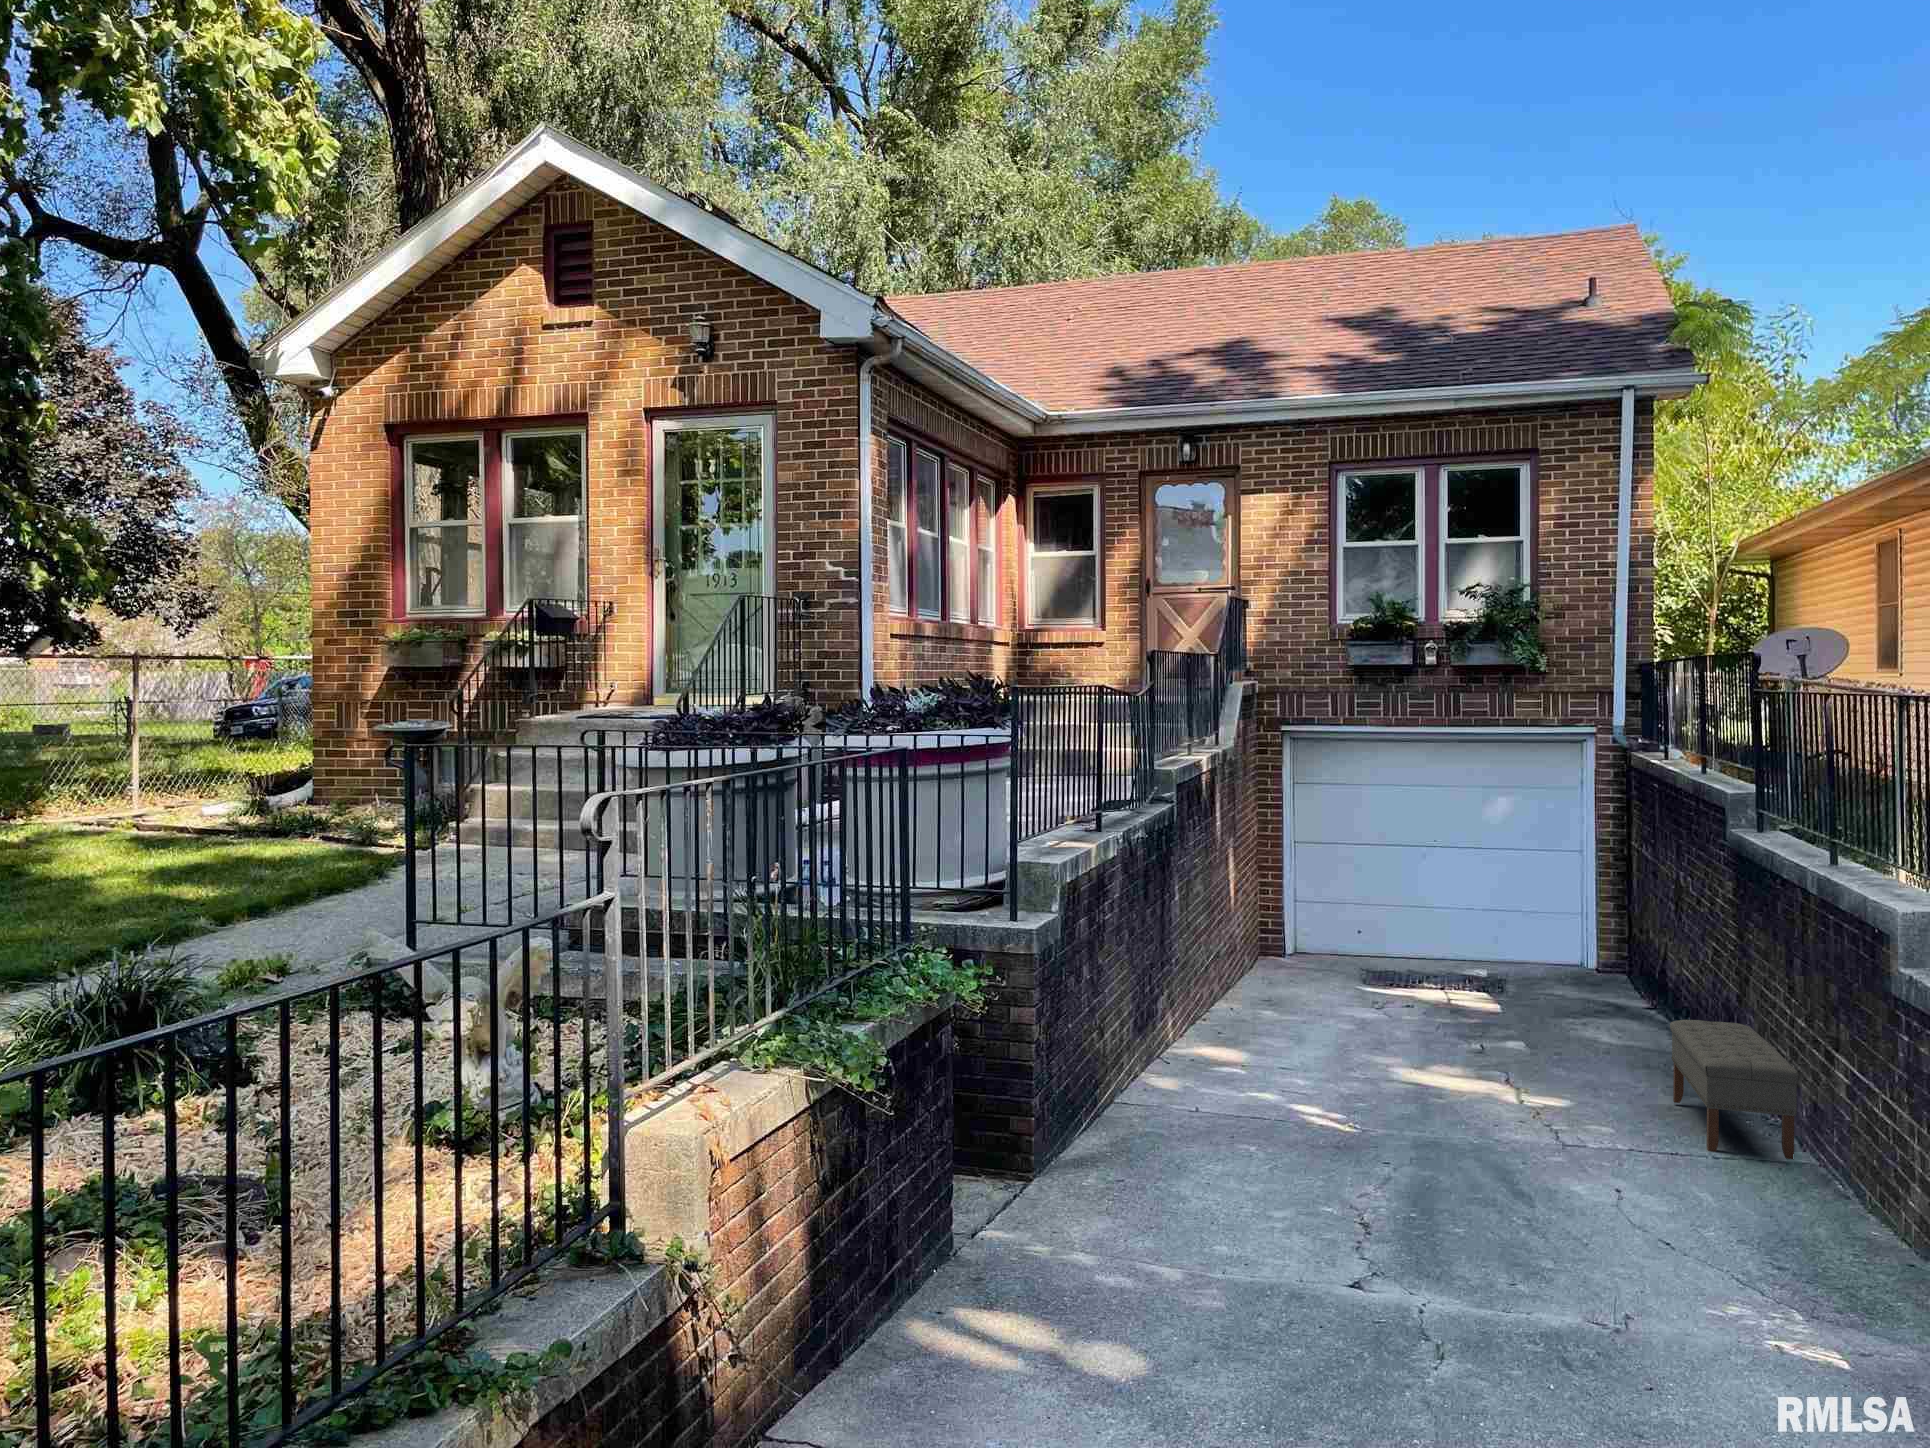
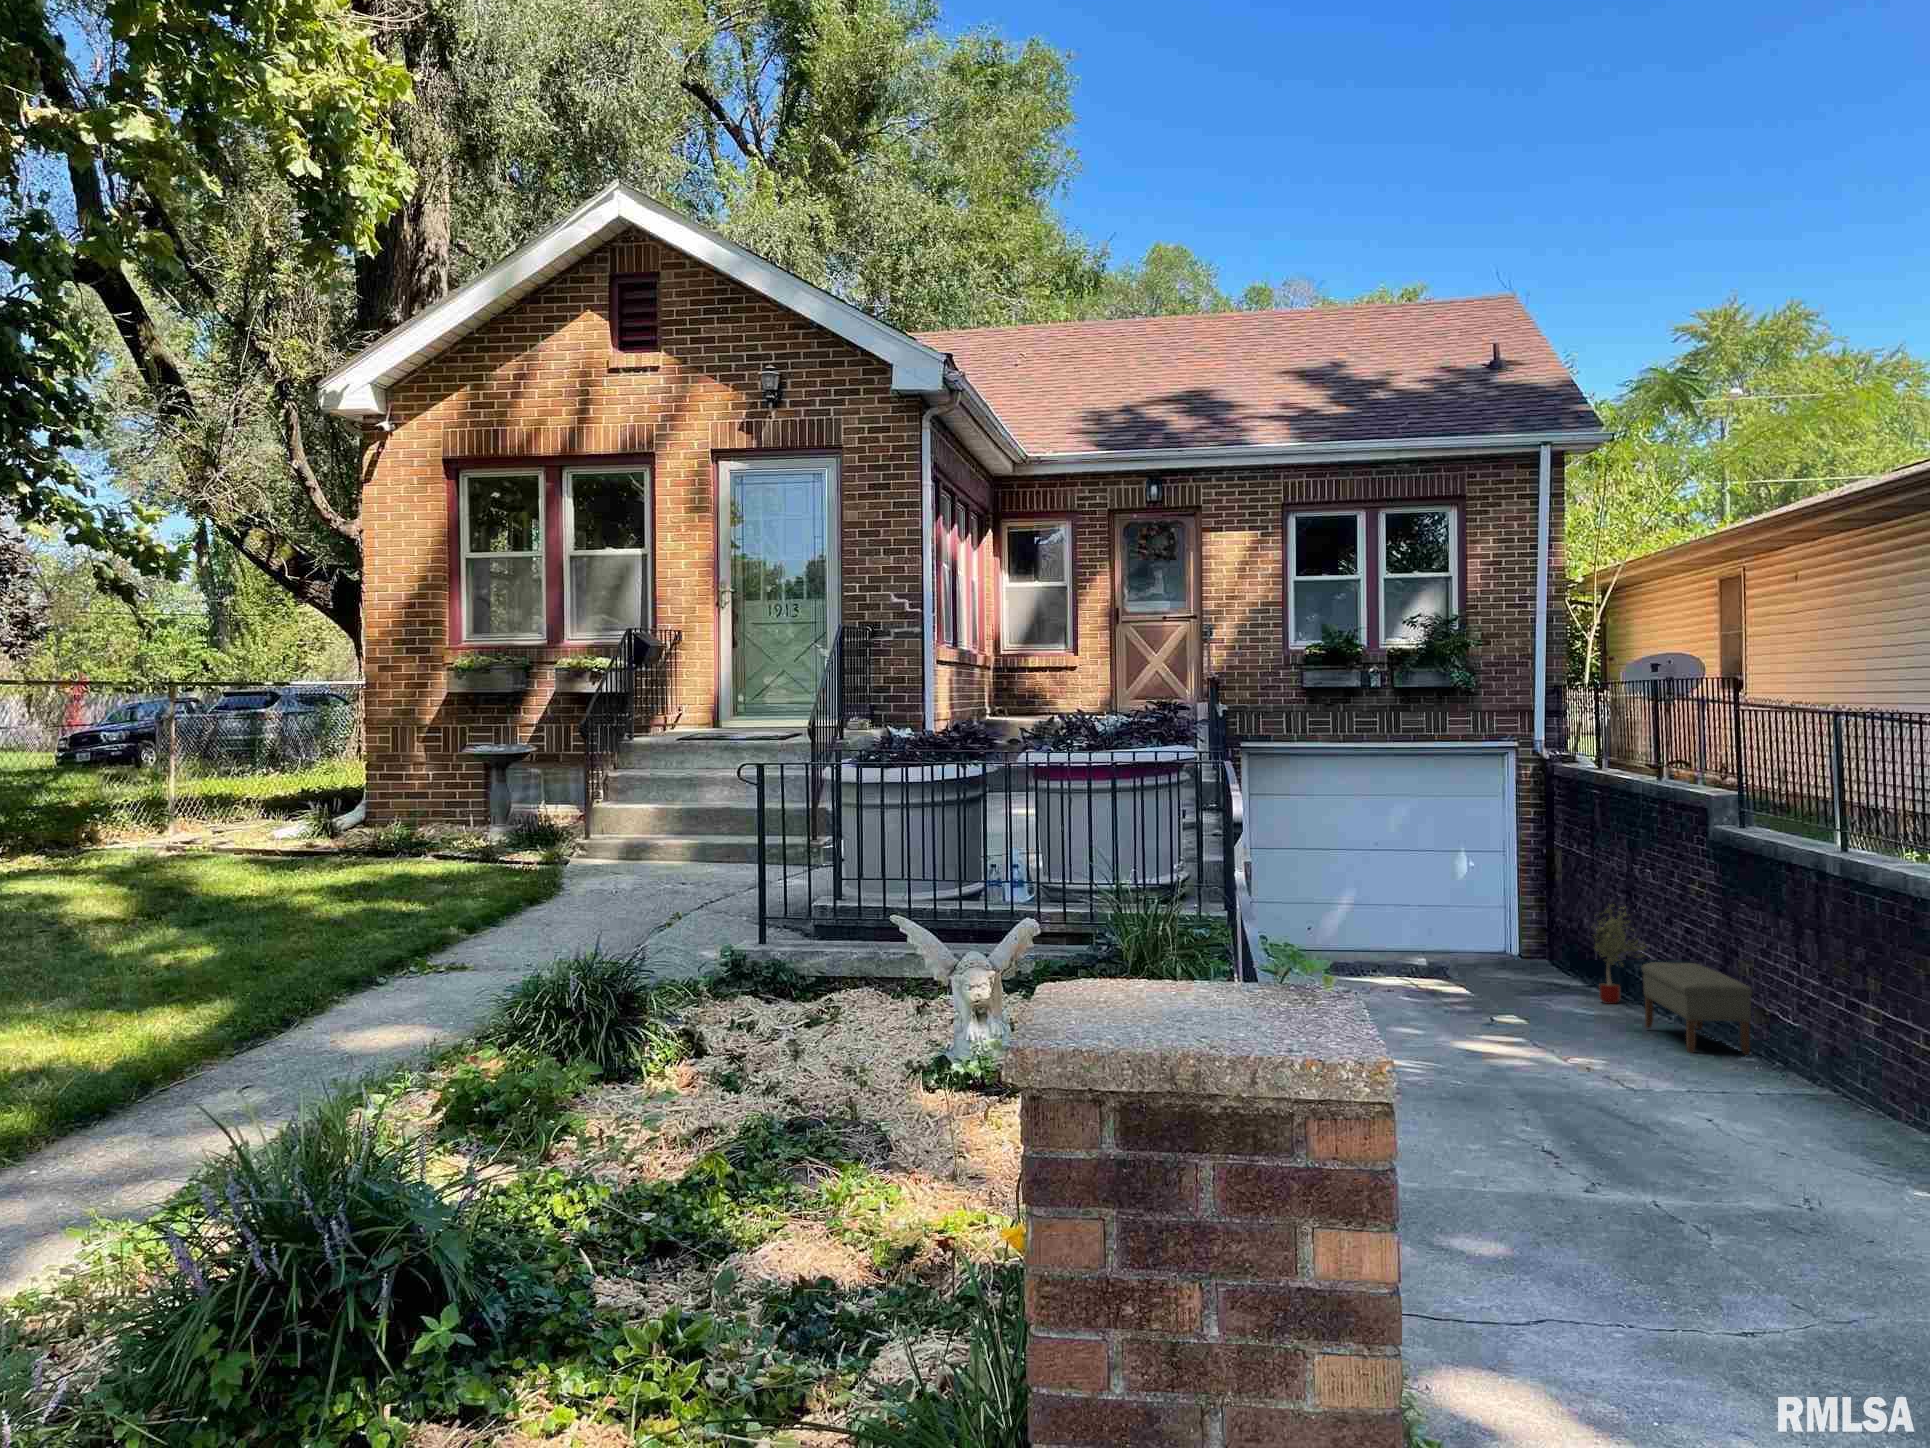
potted tree: none [1629,933,1705,1055] -> present [1593,904,1645,1004]

